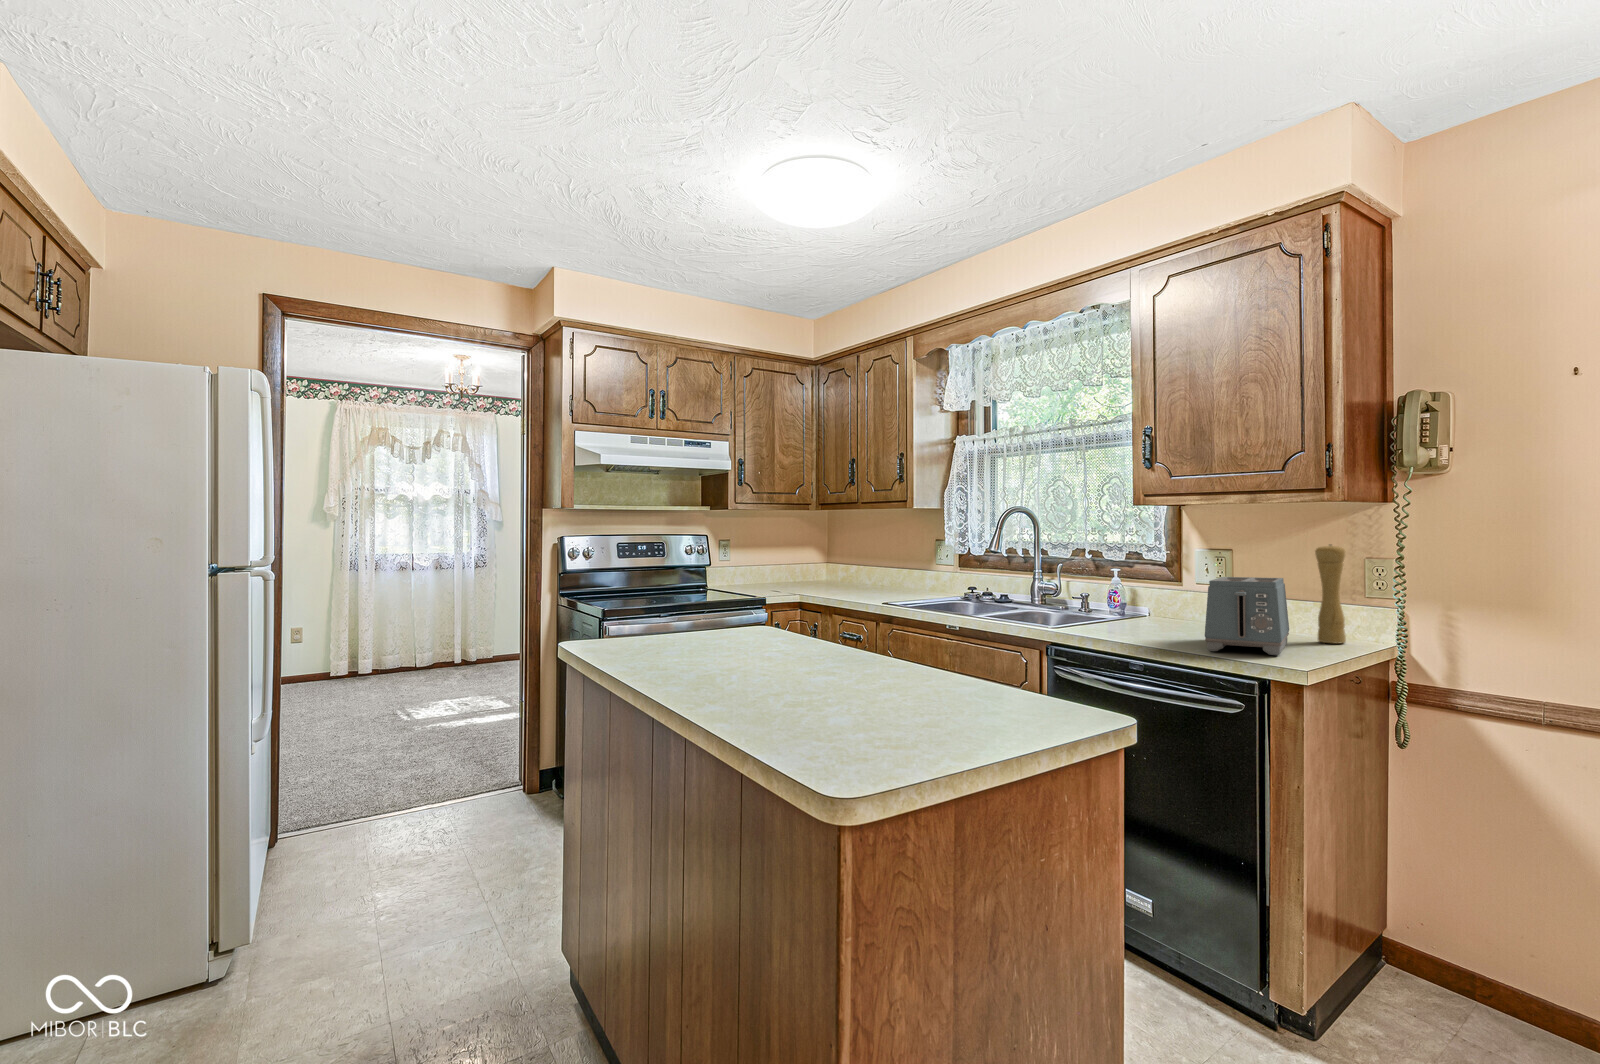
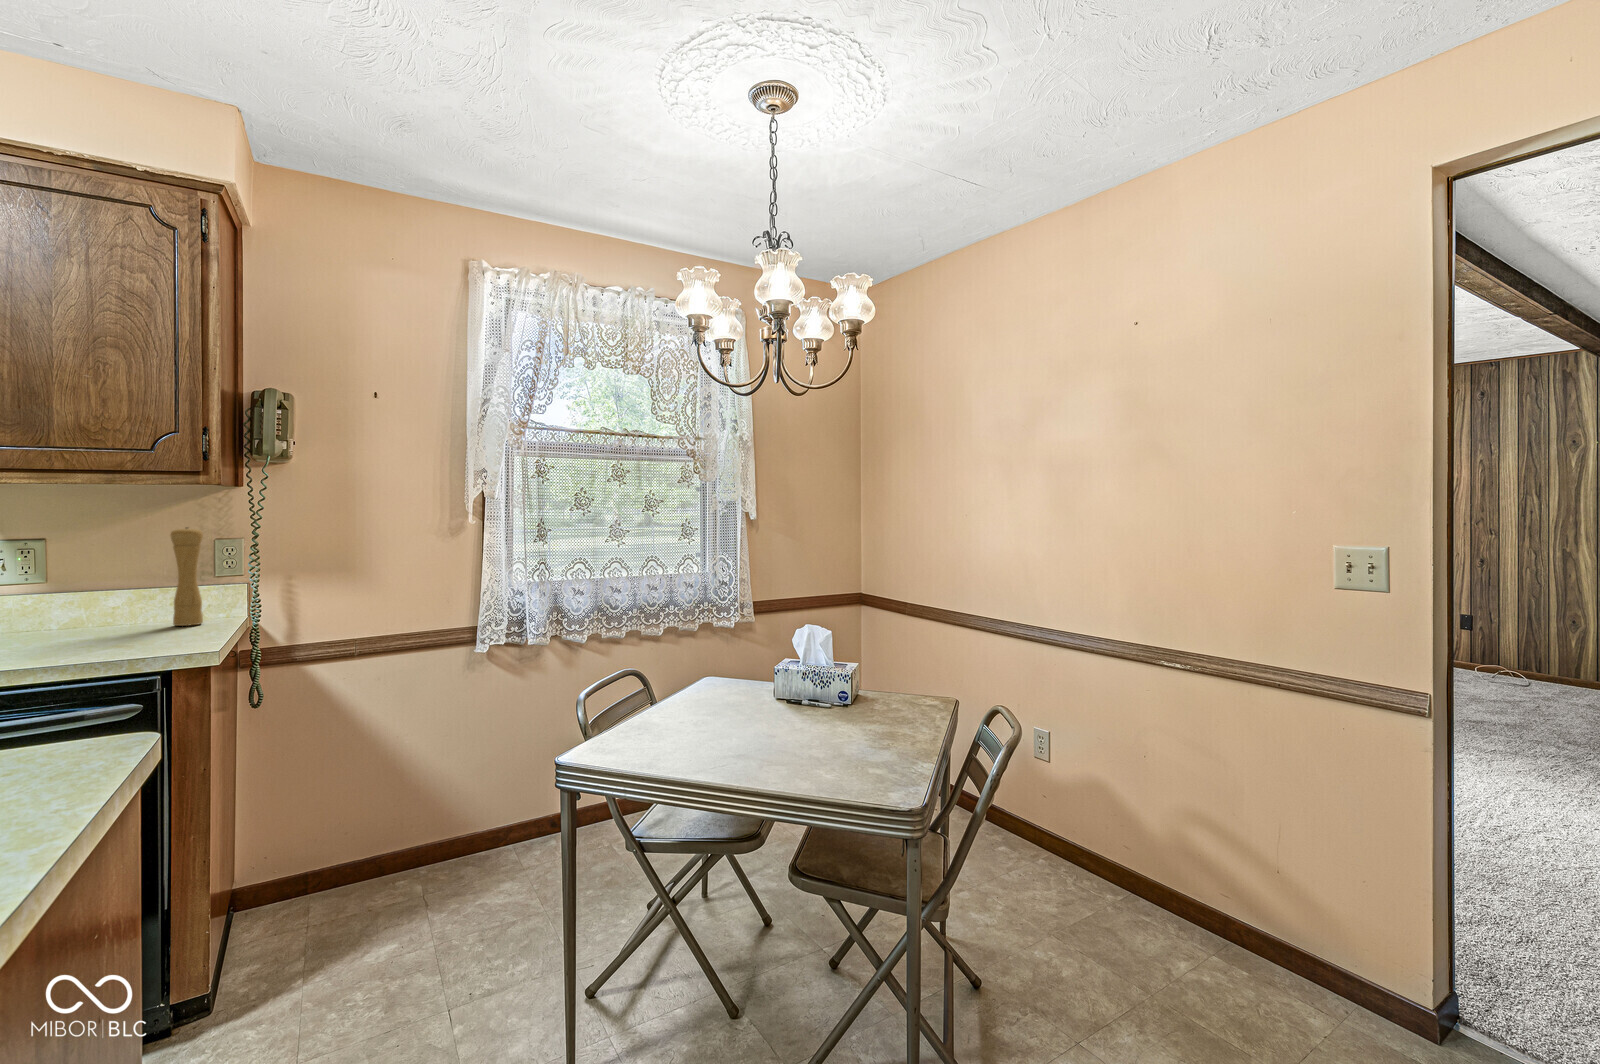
toaster: present [1205,577,1289,655] -> none [51,563,170,653]

